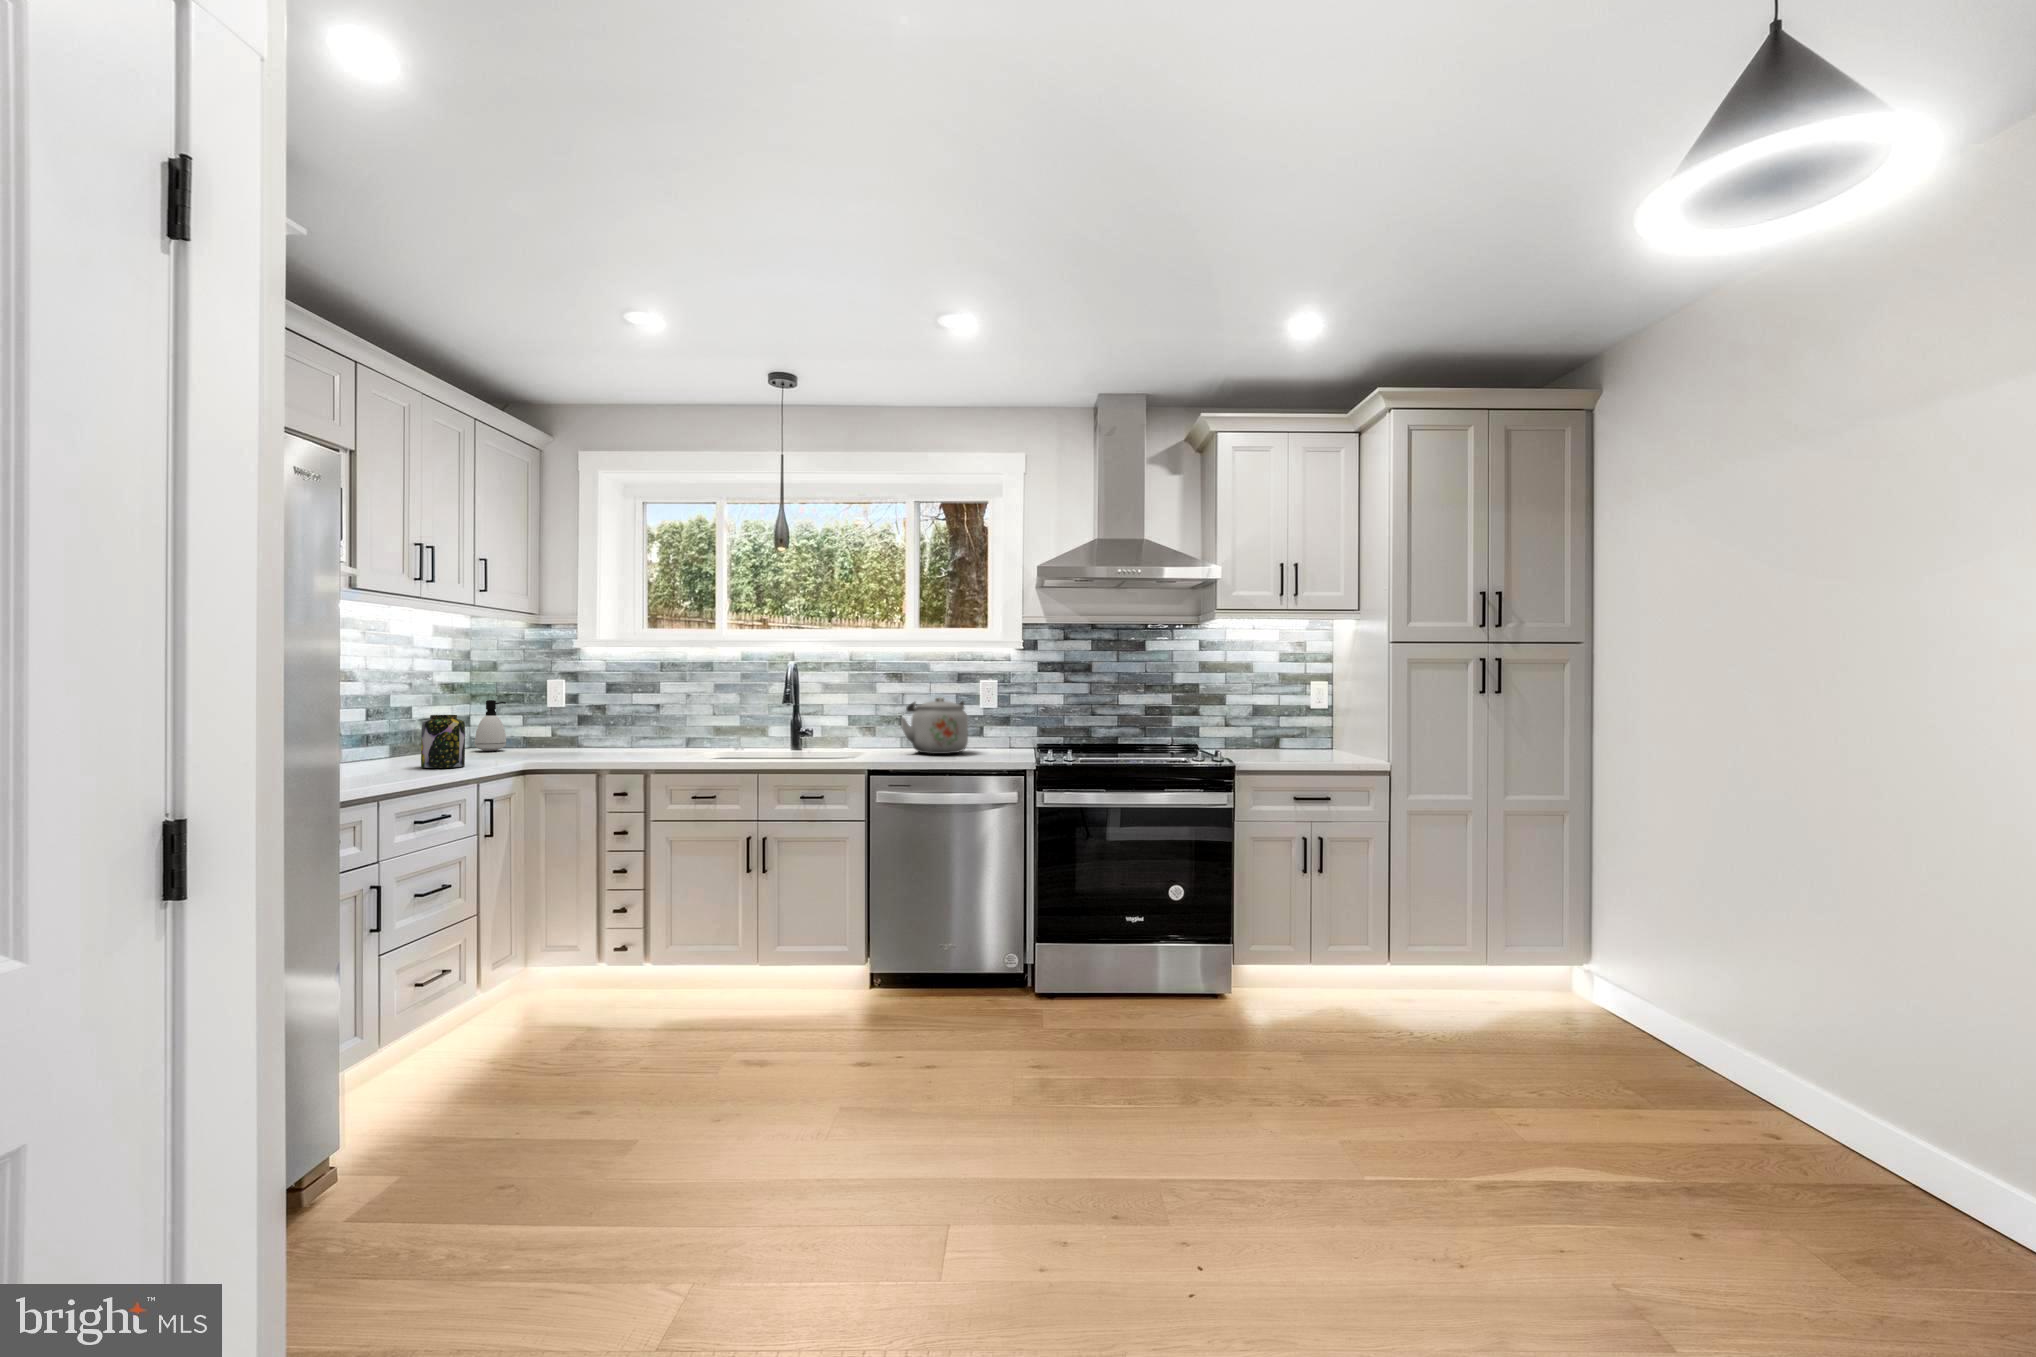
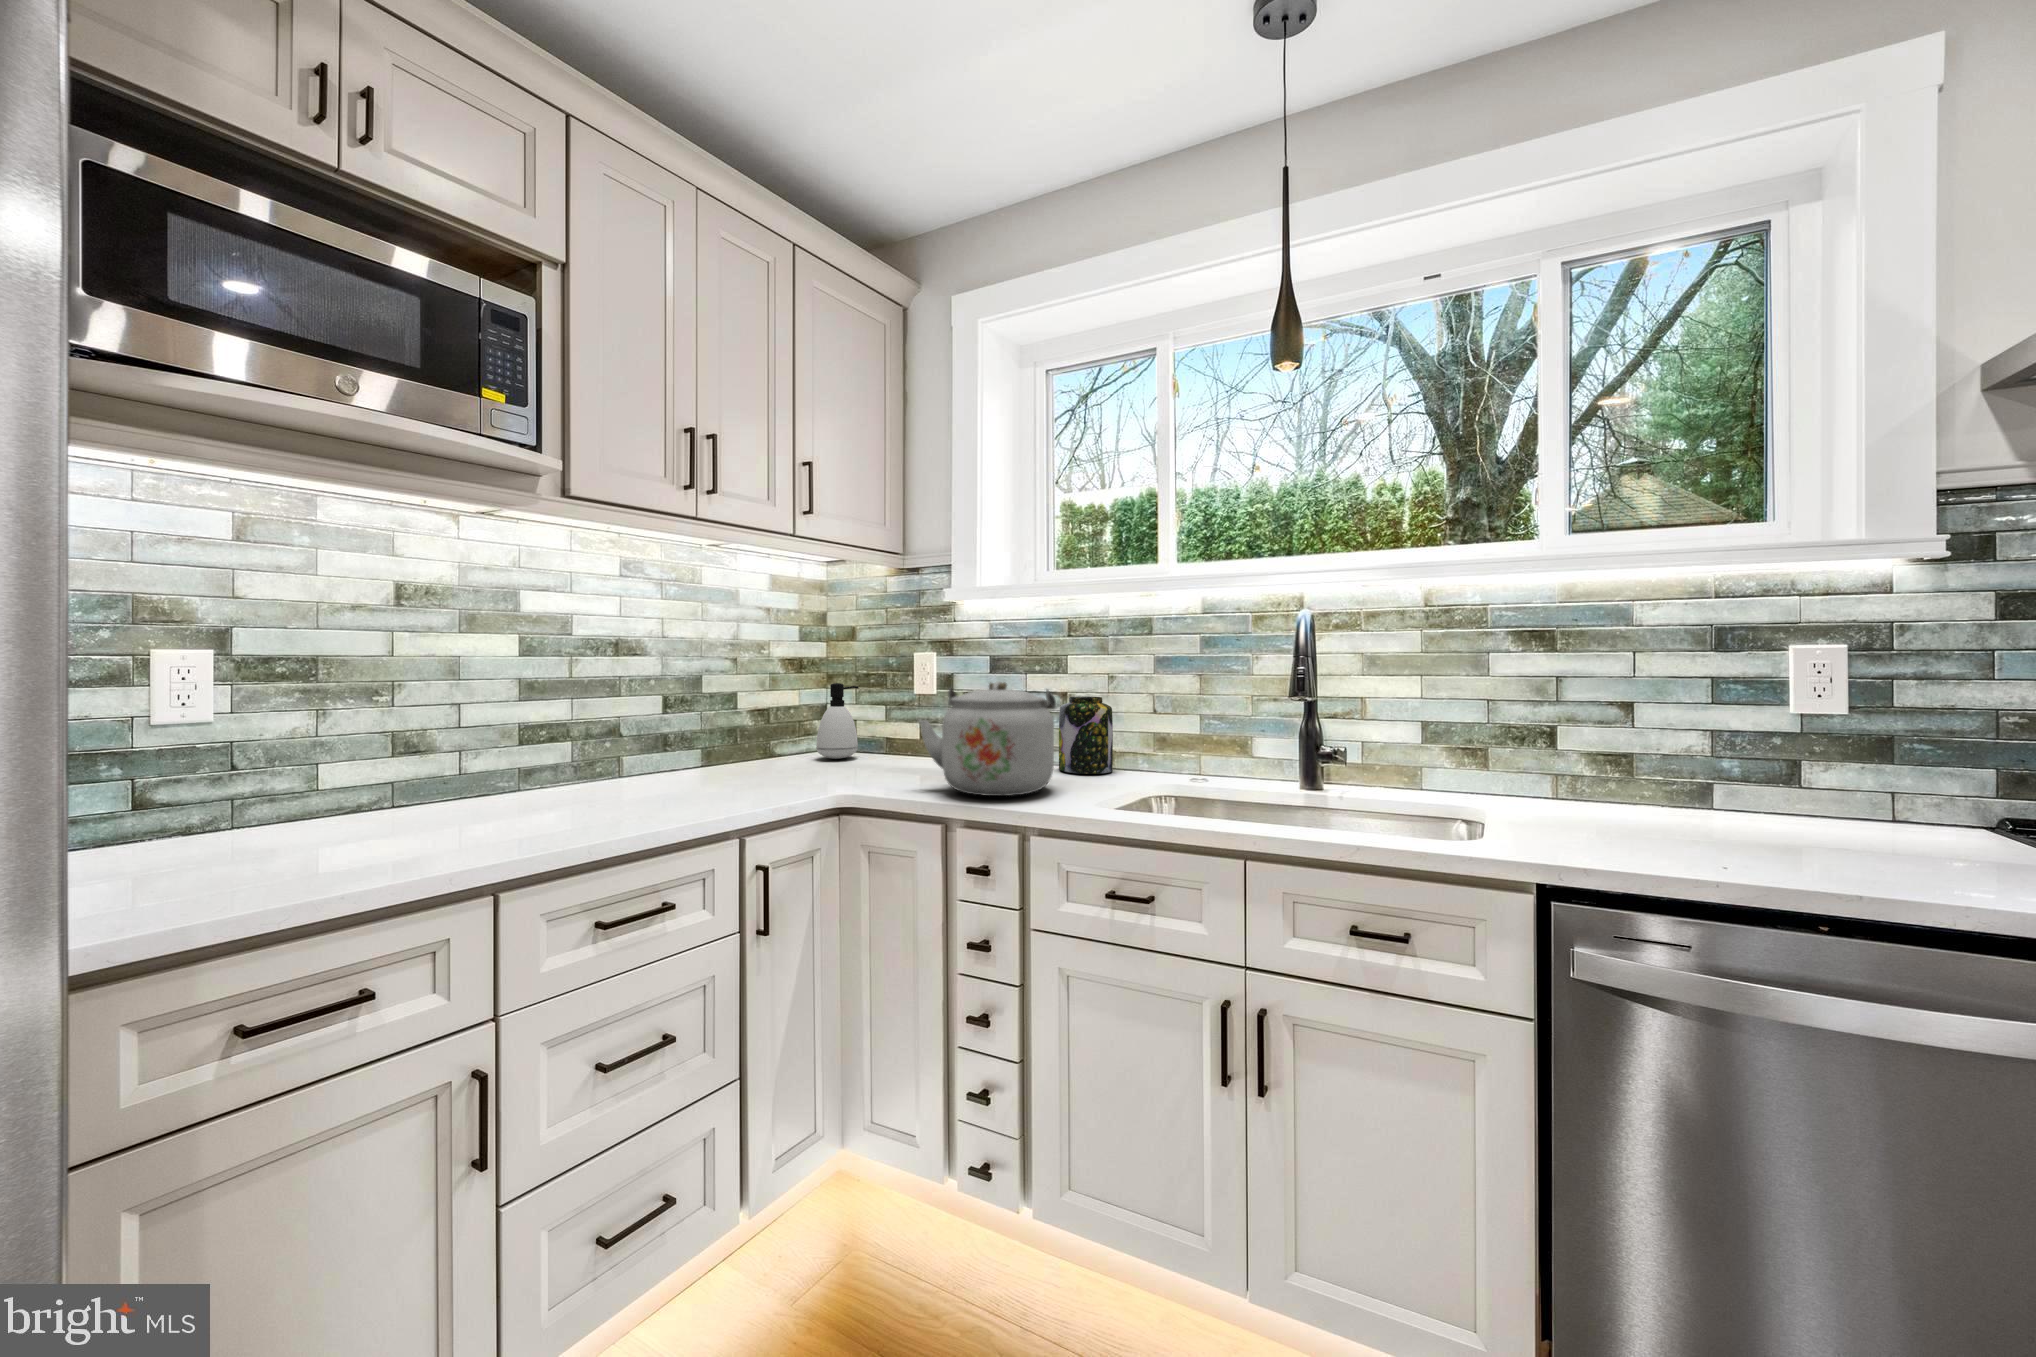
kettle: present [901,698,968,754] -> present [920,681,1056,796]
jar: present [421,715,465,768] -> present [1059,696,1113,774]

